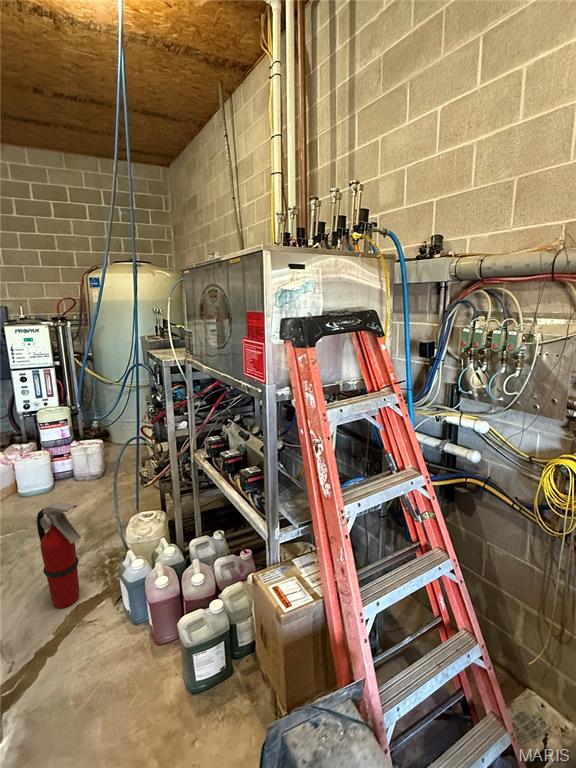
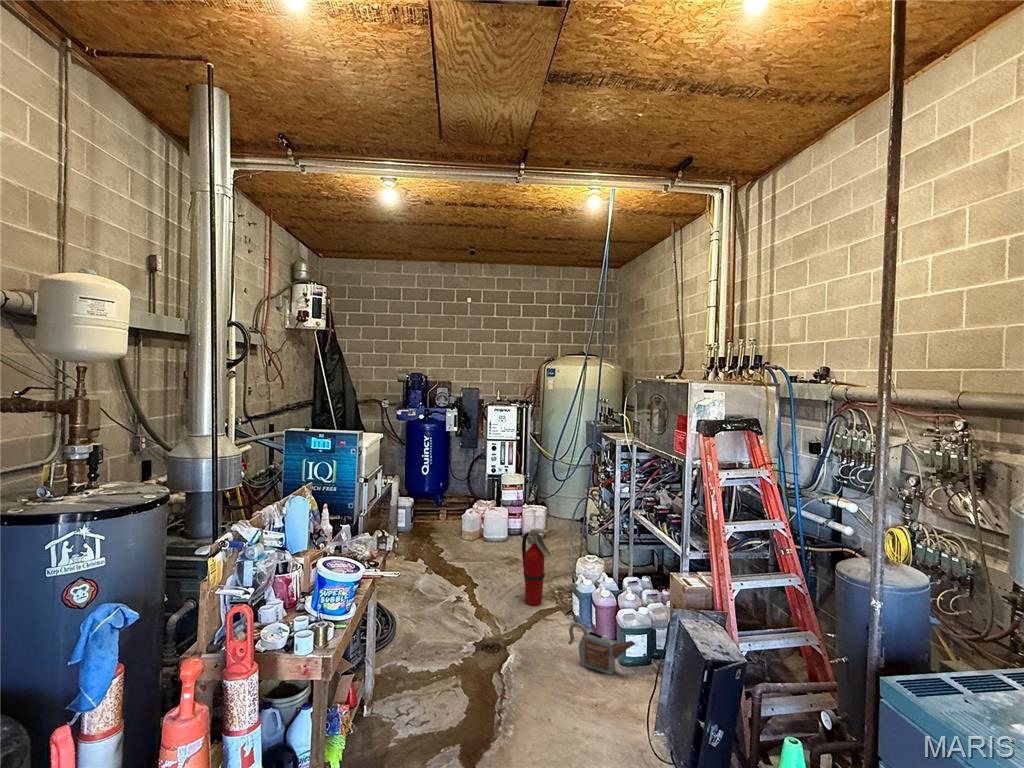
watering can: none [100,670,208,734] -> present [568,623,635,675]

